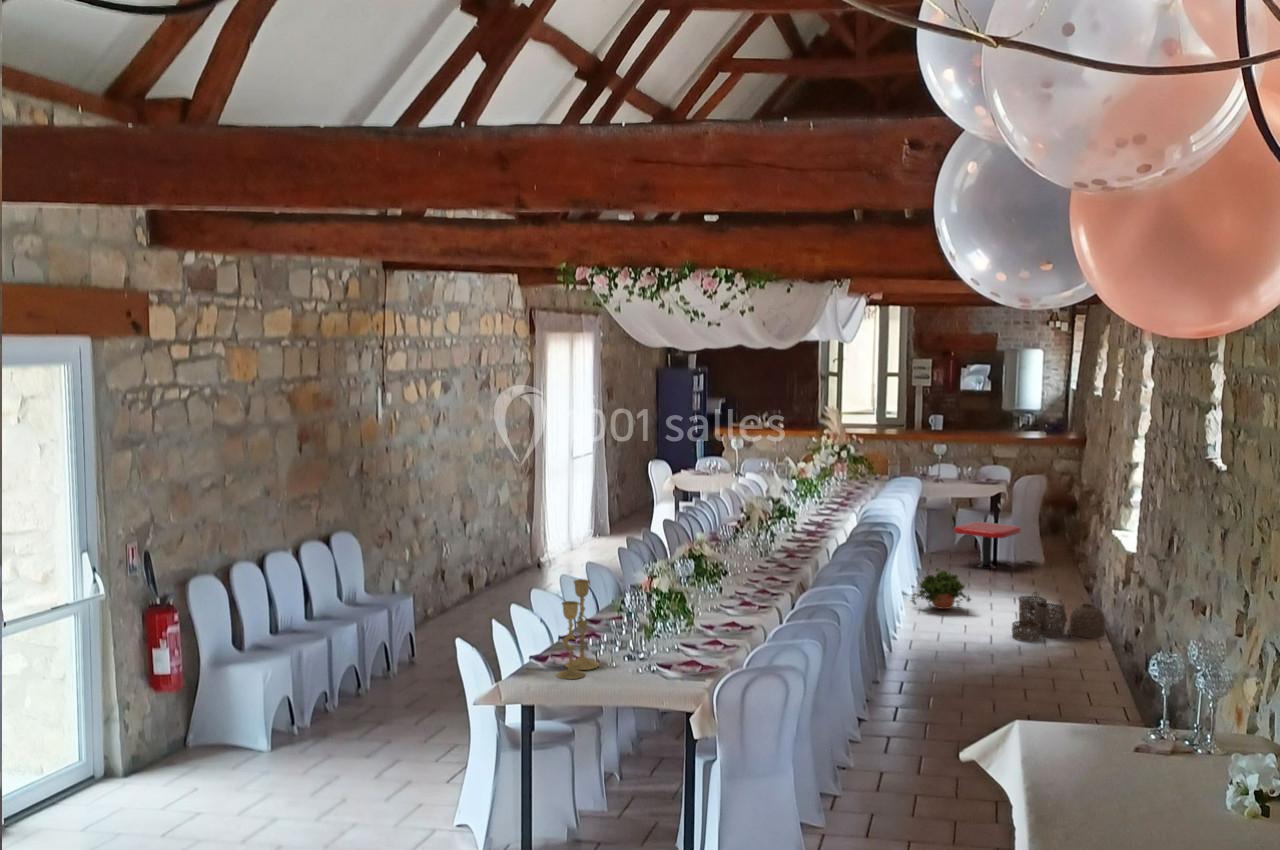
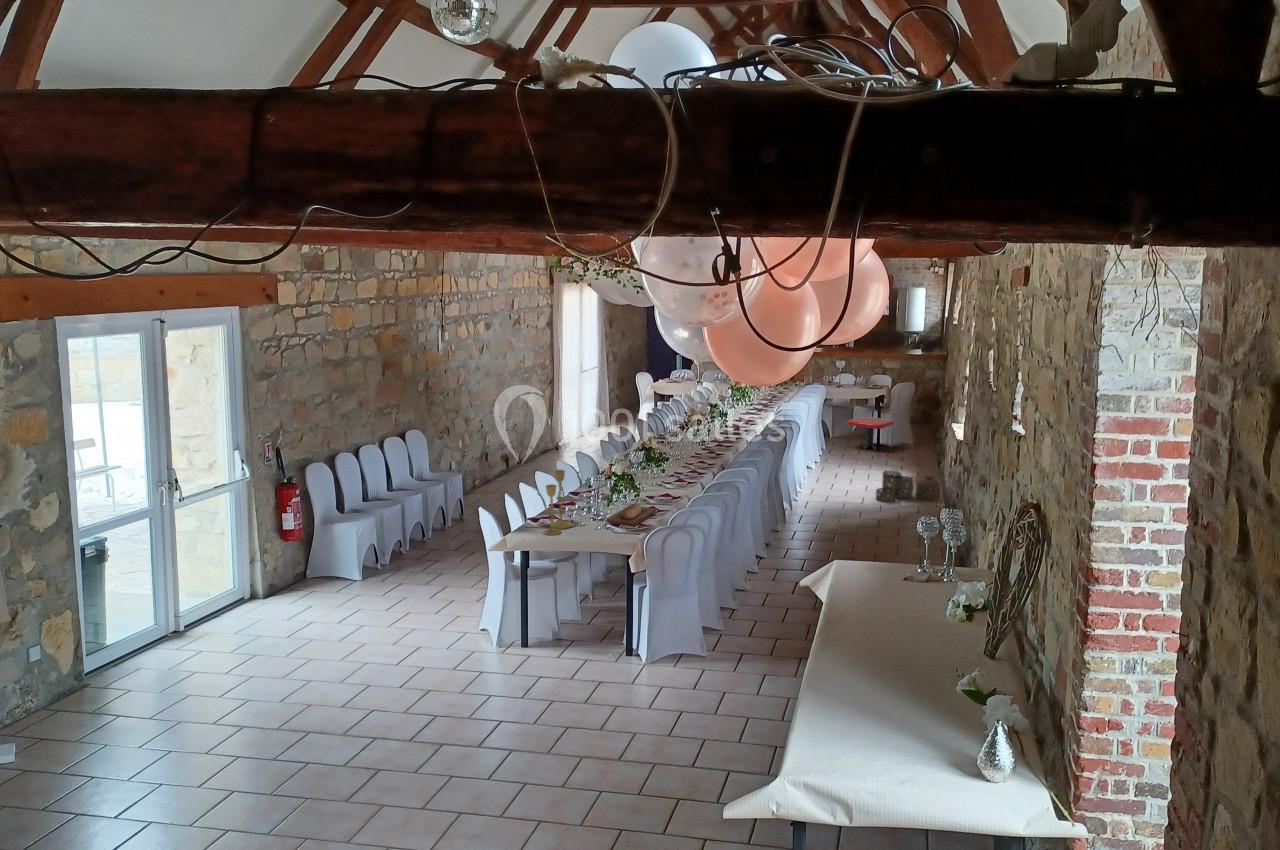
potted plant: present [911,569,971,609] -> none [810,450,853,479]
bread loaf: none [650,633,722,666] -> present [607,503,656,526]

